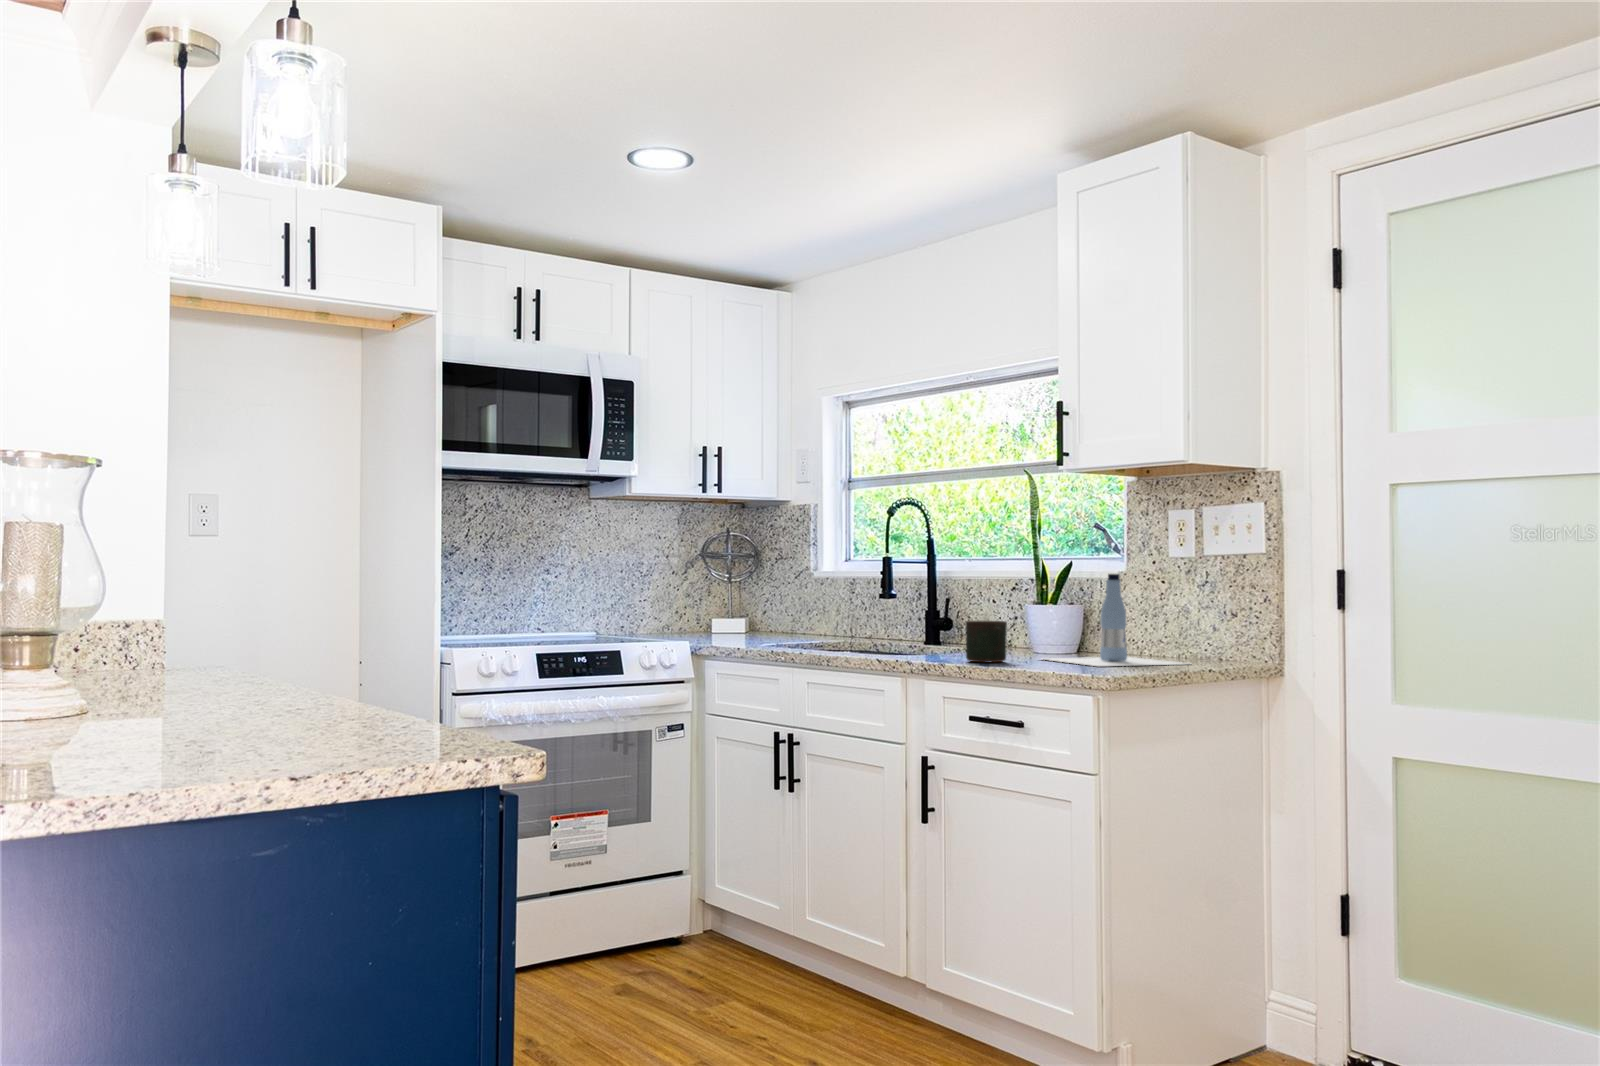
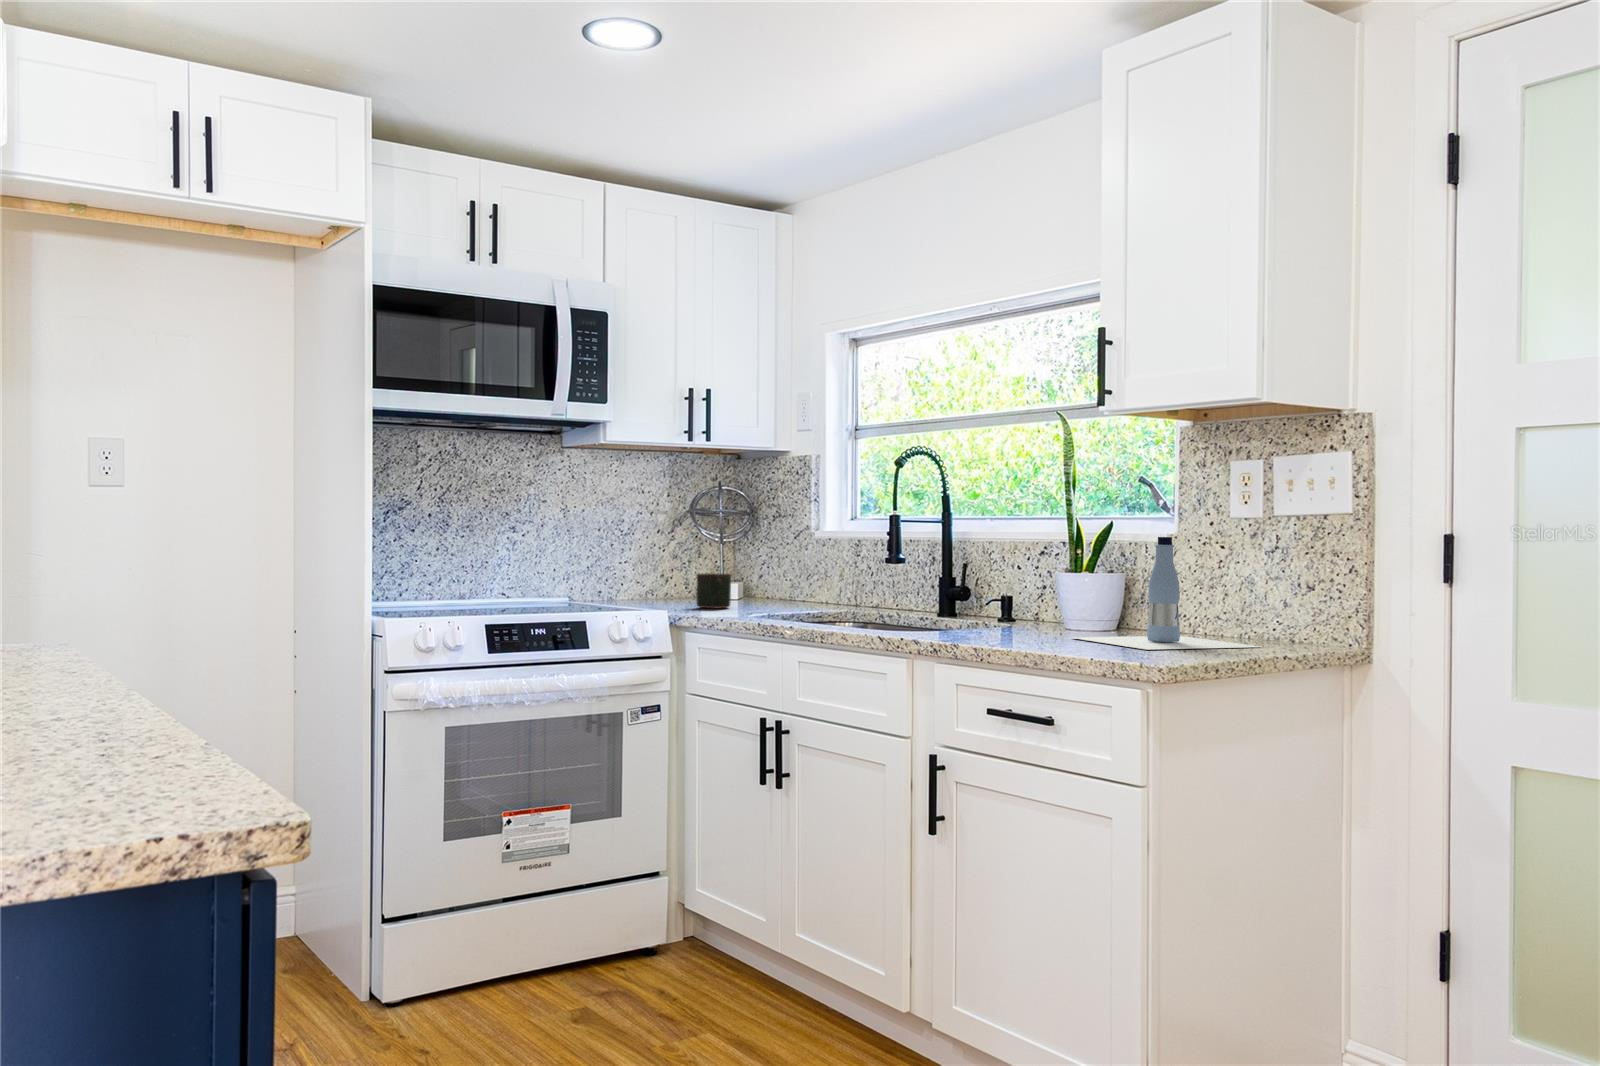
mug: present [965,621,1007,662] -> present [697,573,731,608]

